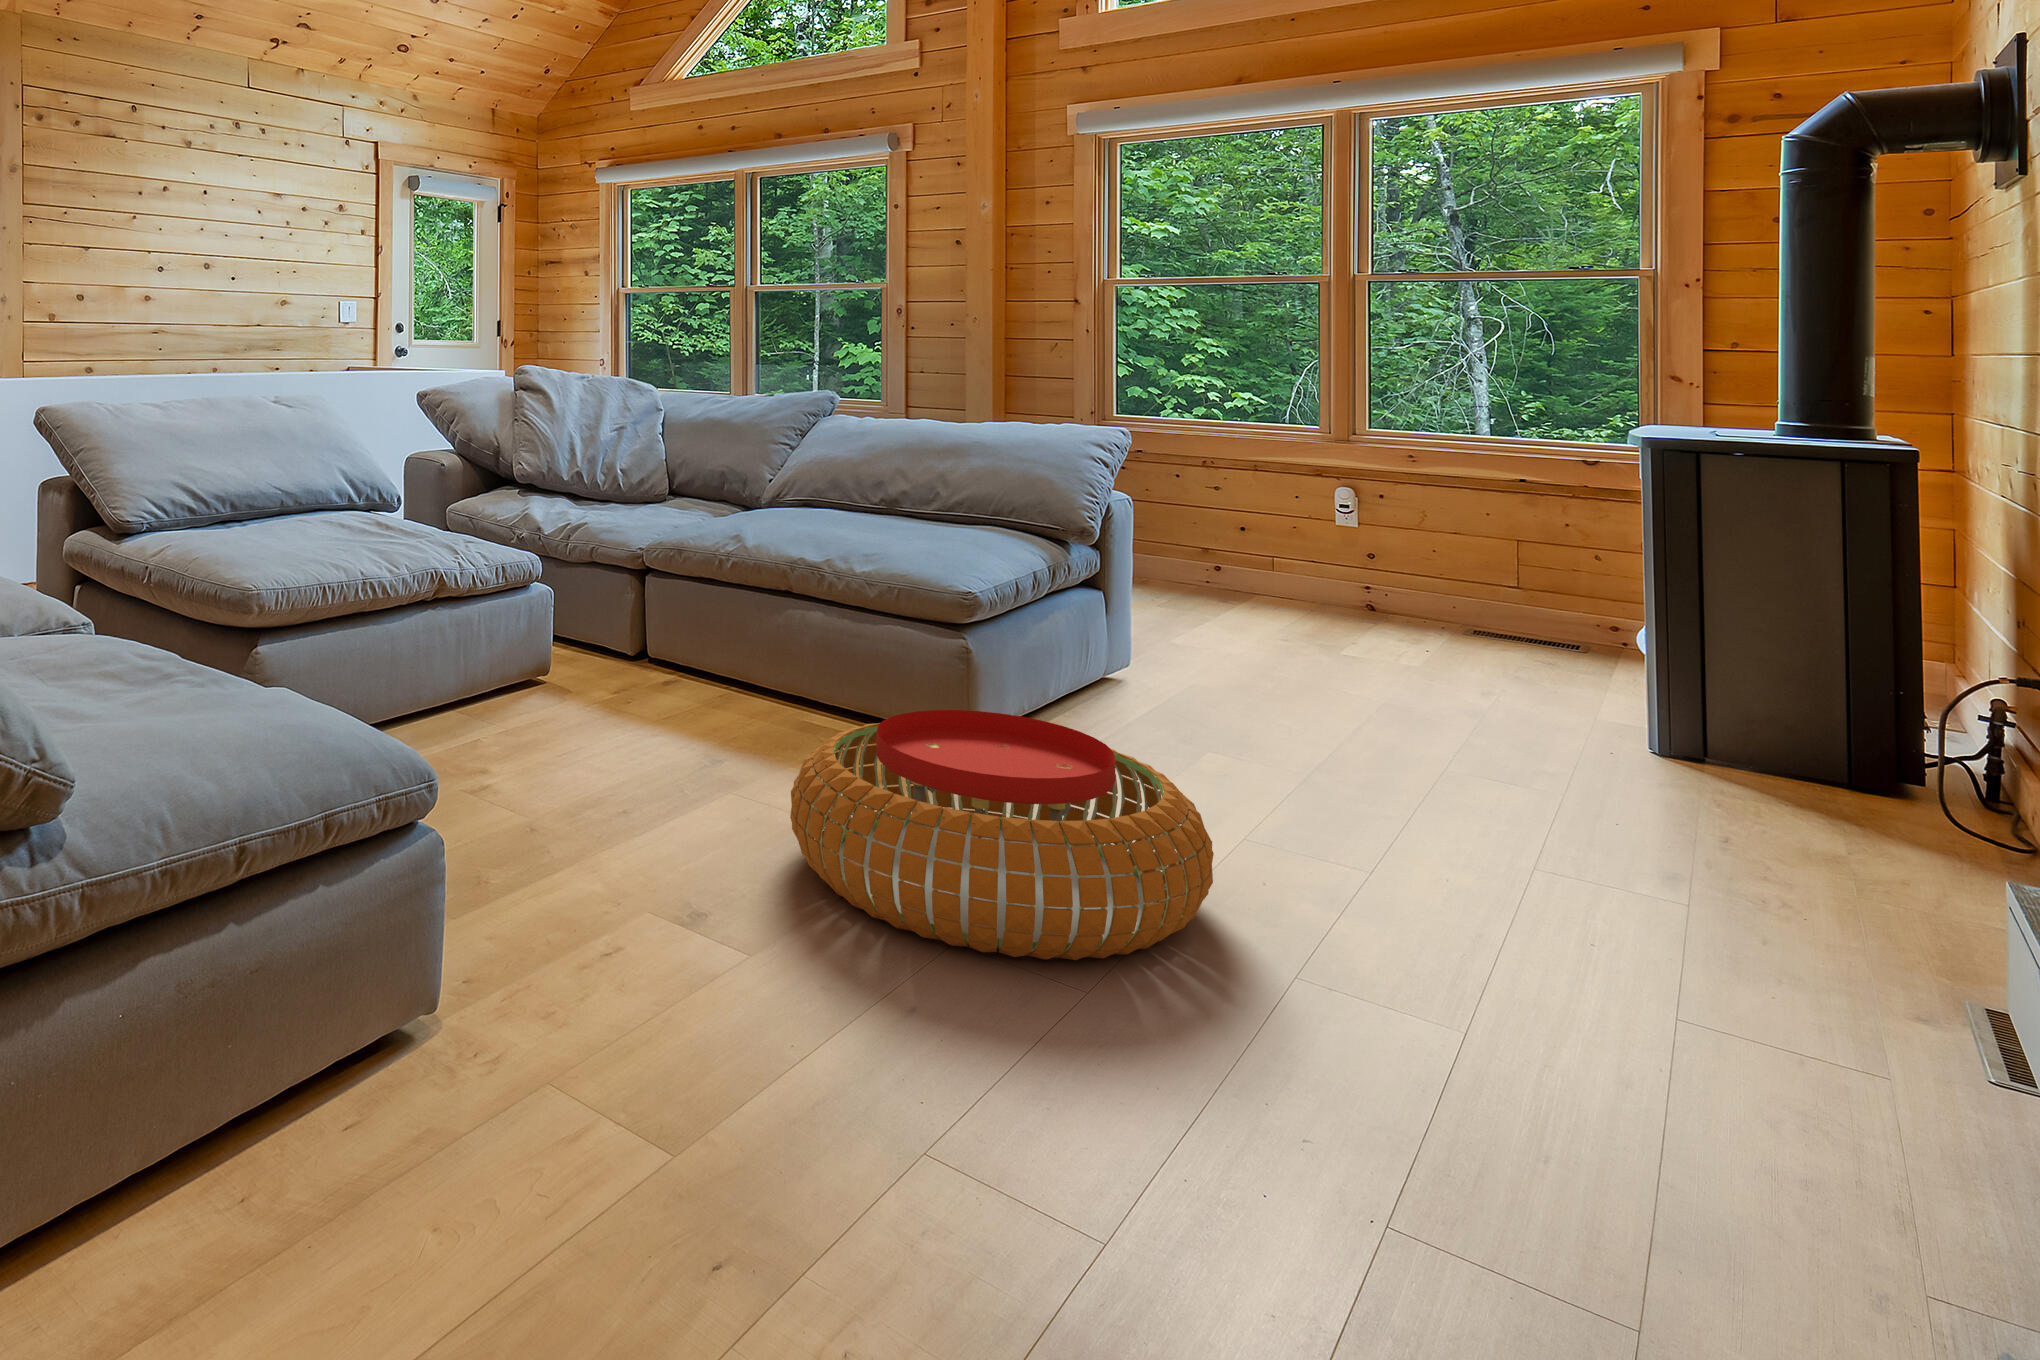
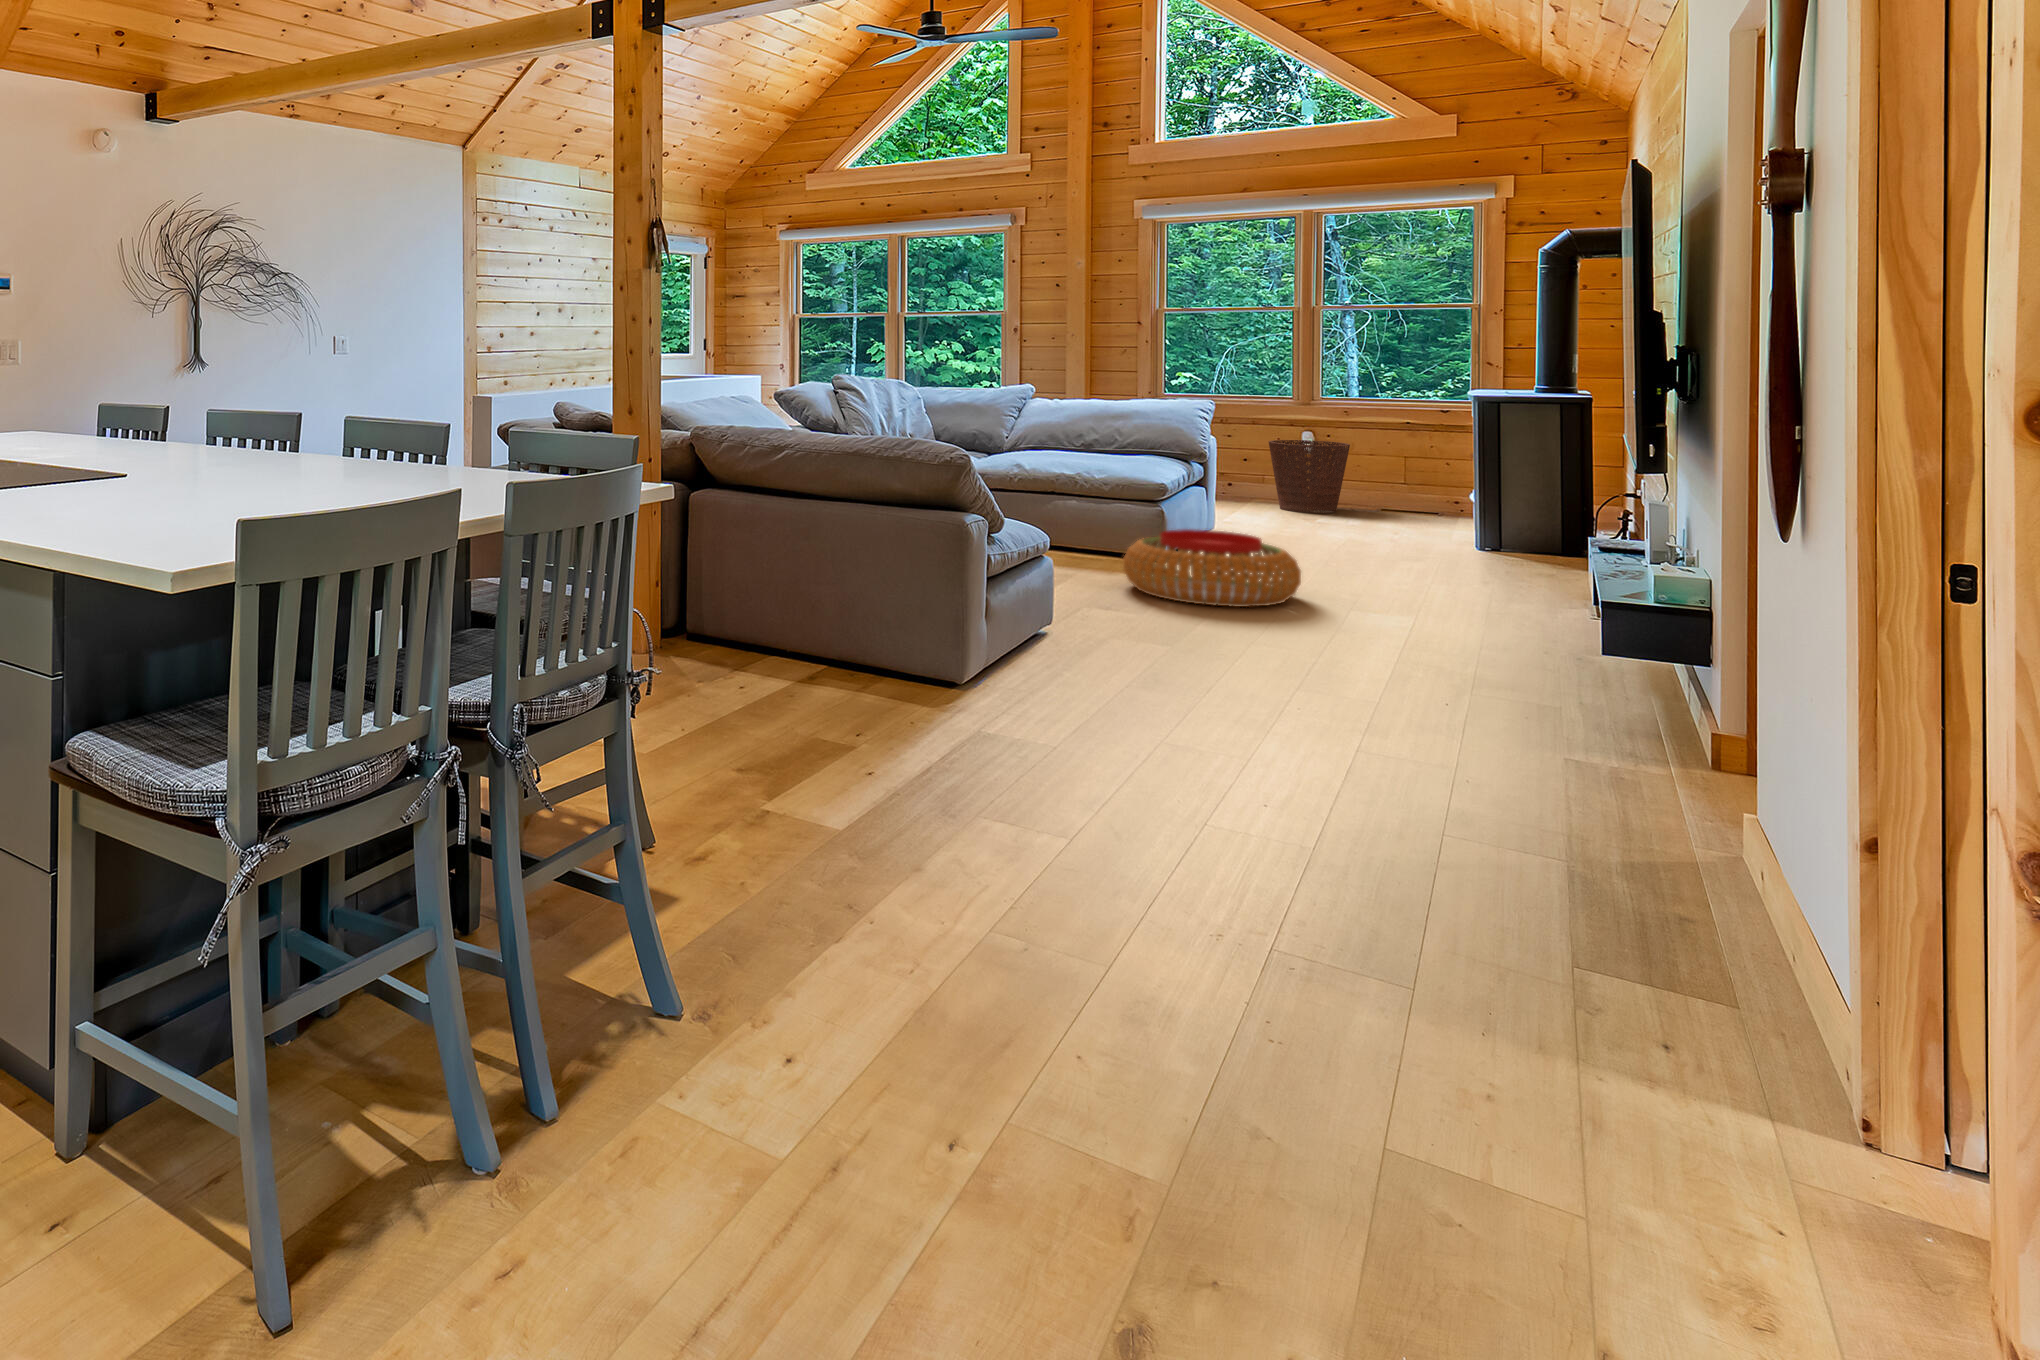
basket: none [1268,498,1413,629] -> present [1269,440,1350,513]

